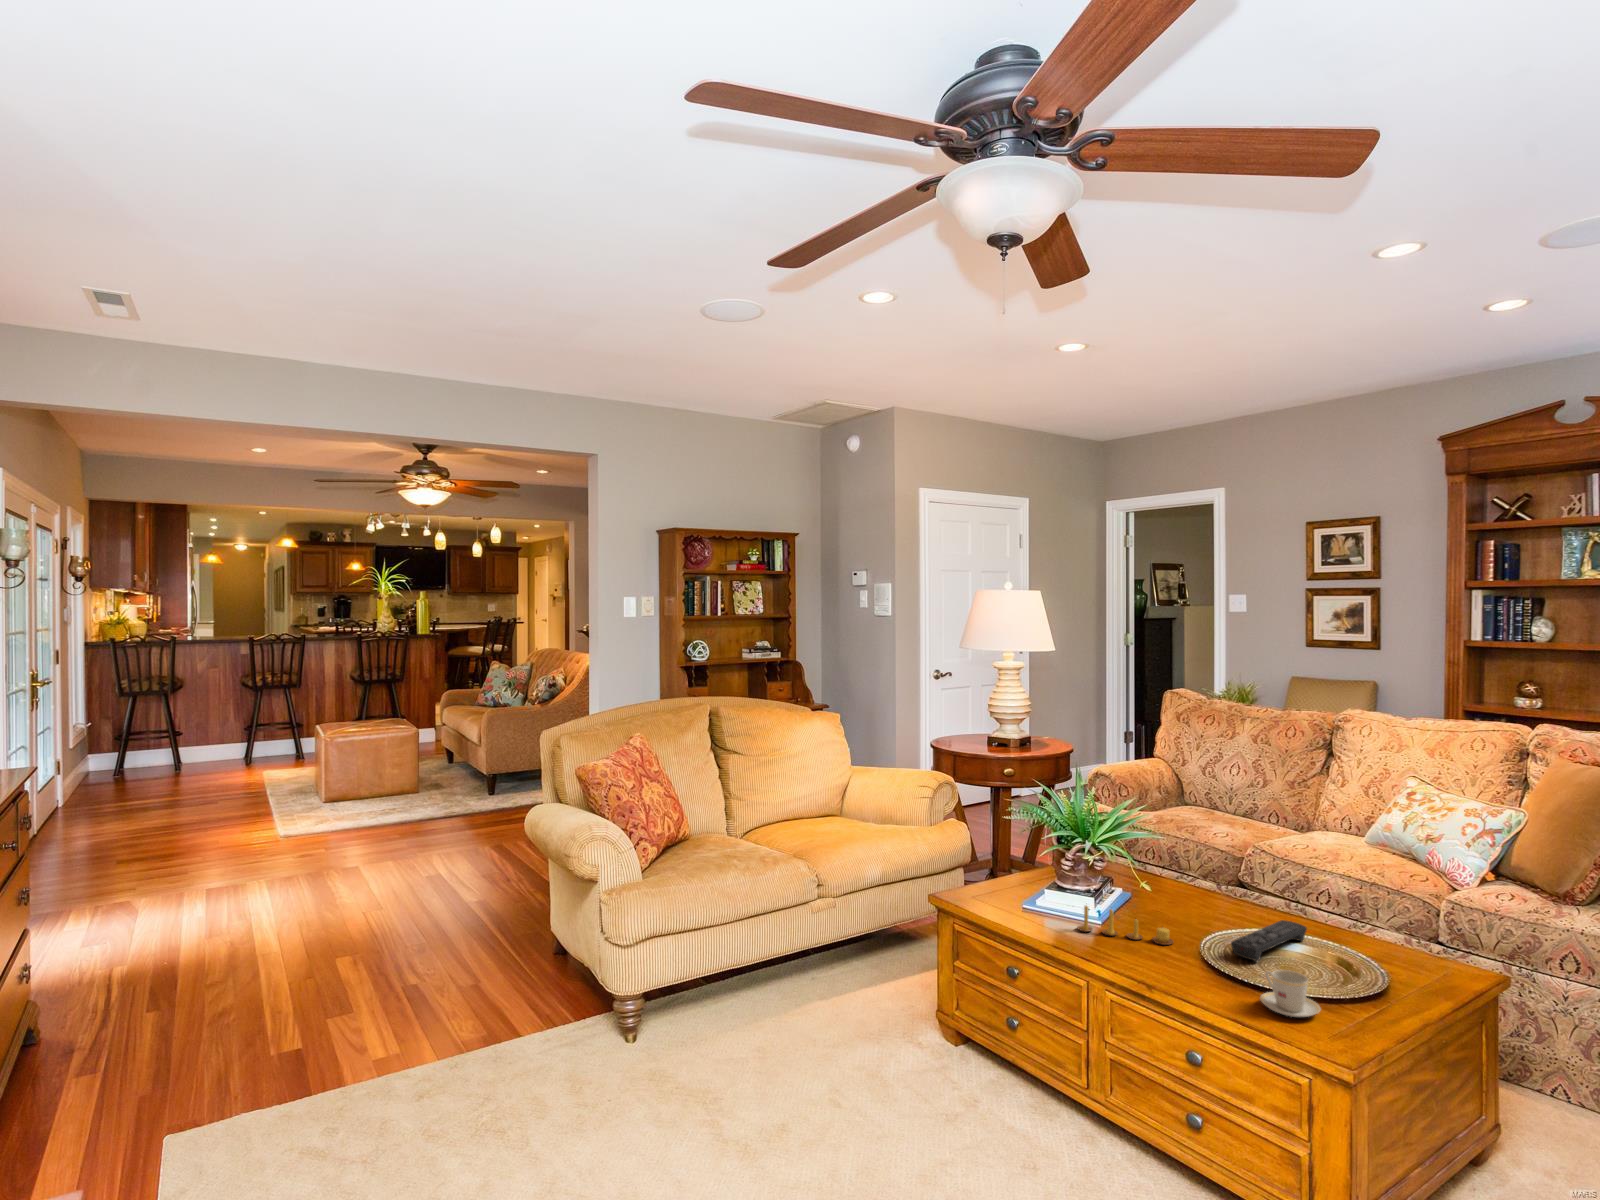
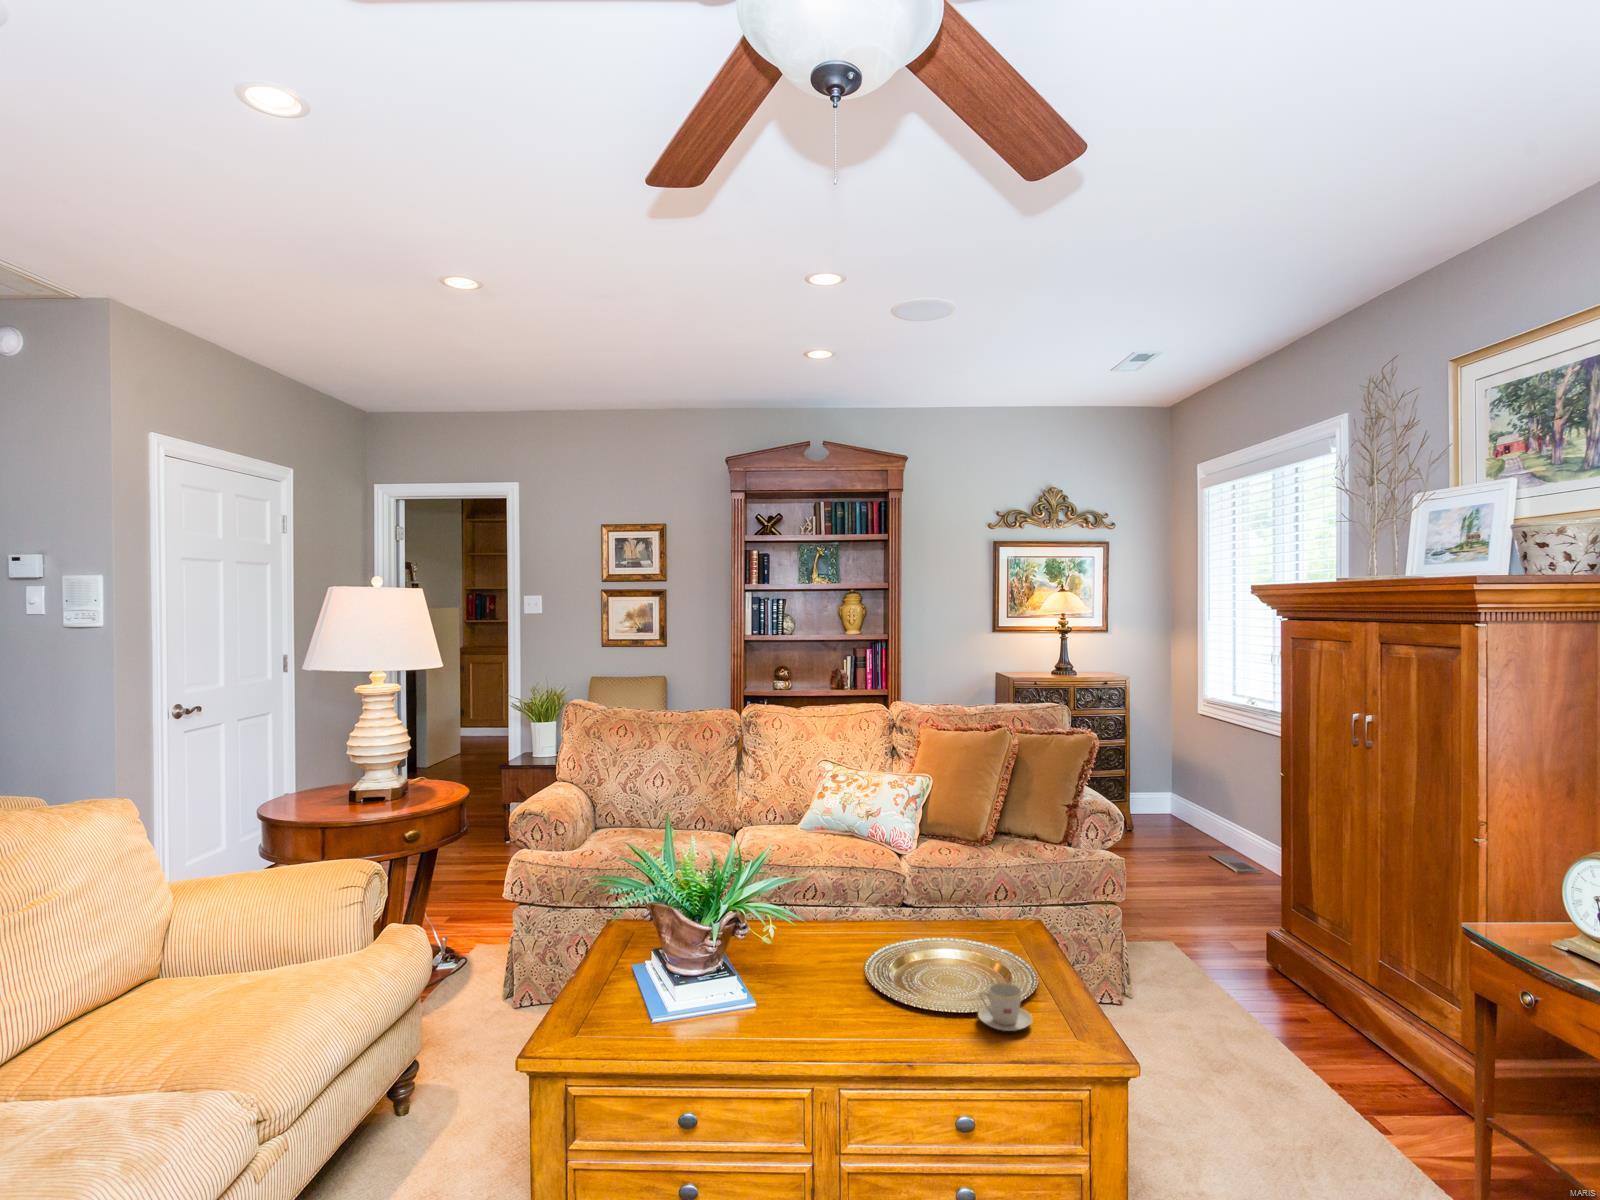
candle: present [1077,906,1173,945] -> none [738,976,836,1018]
remote control: present [1231,920,1307,961] -> none [882,929,918,983]

